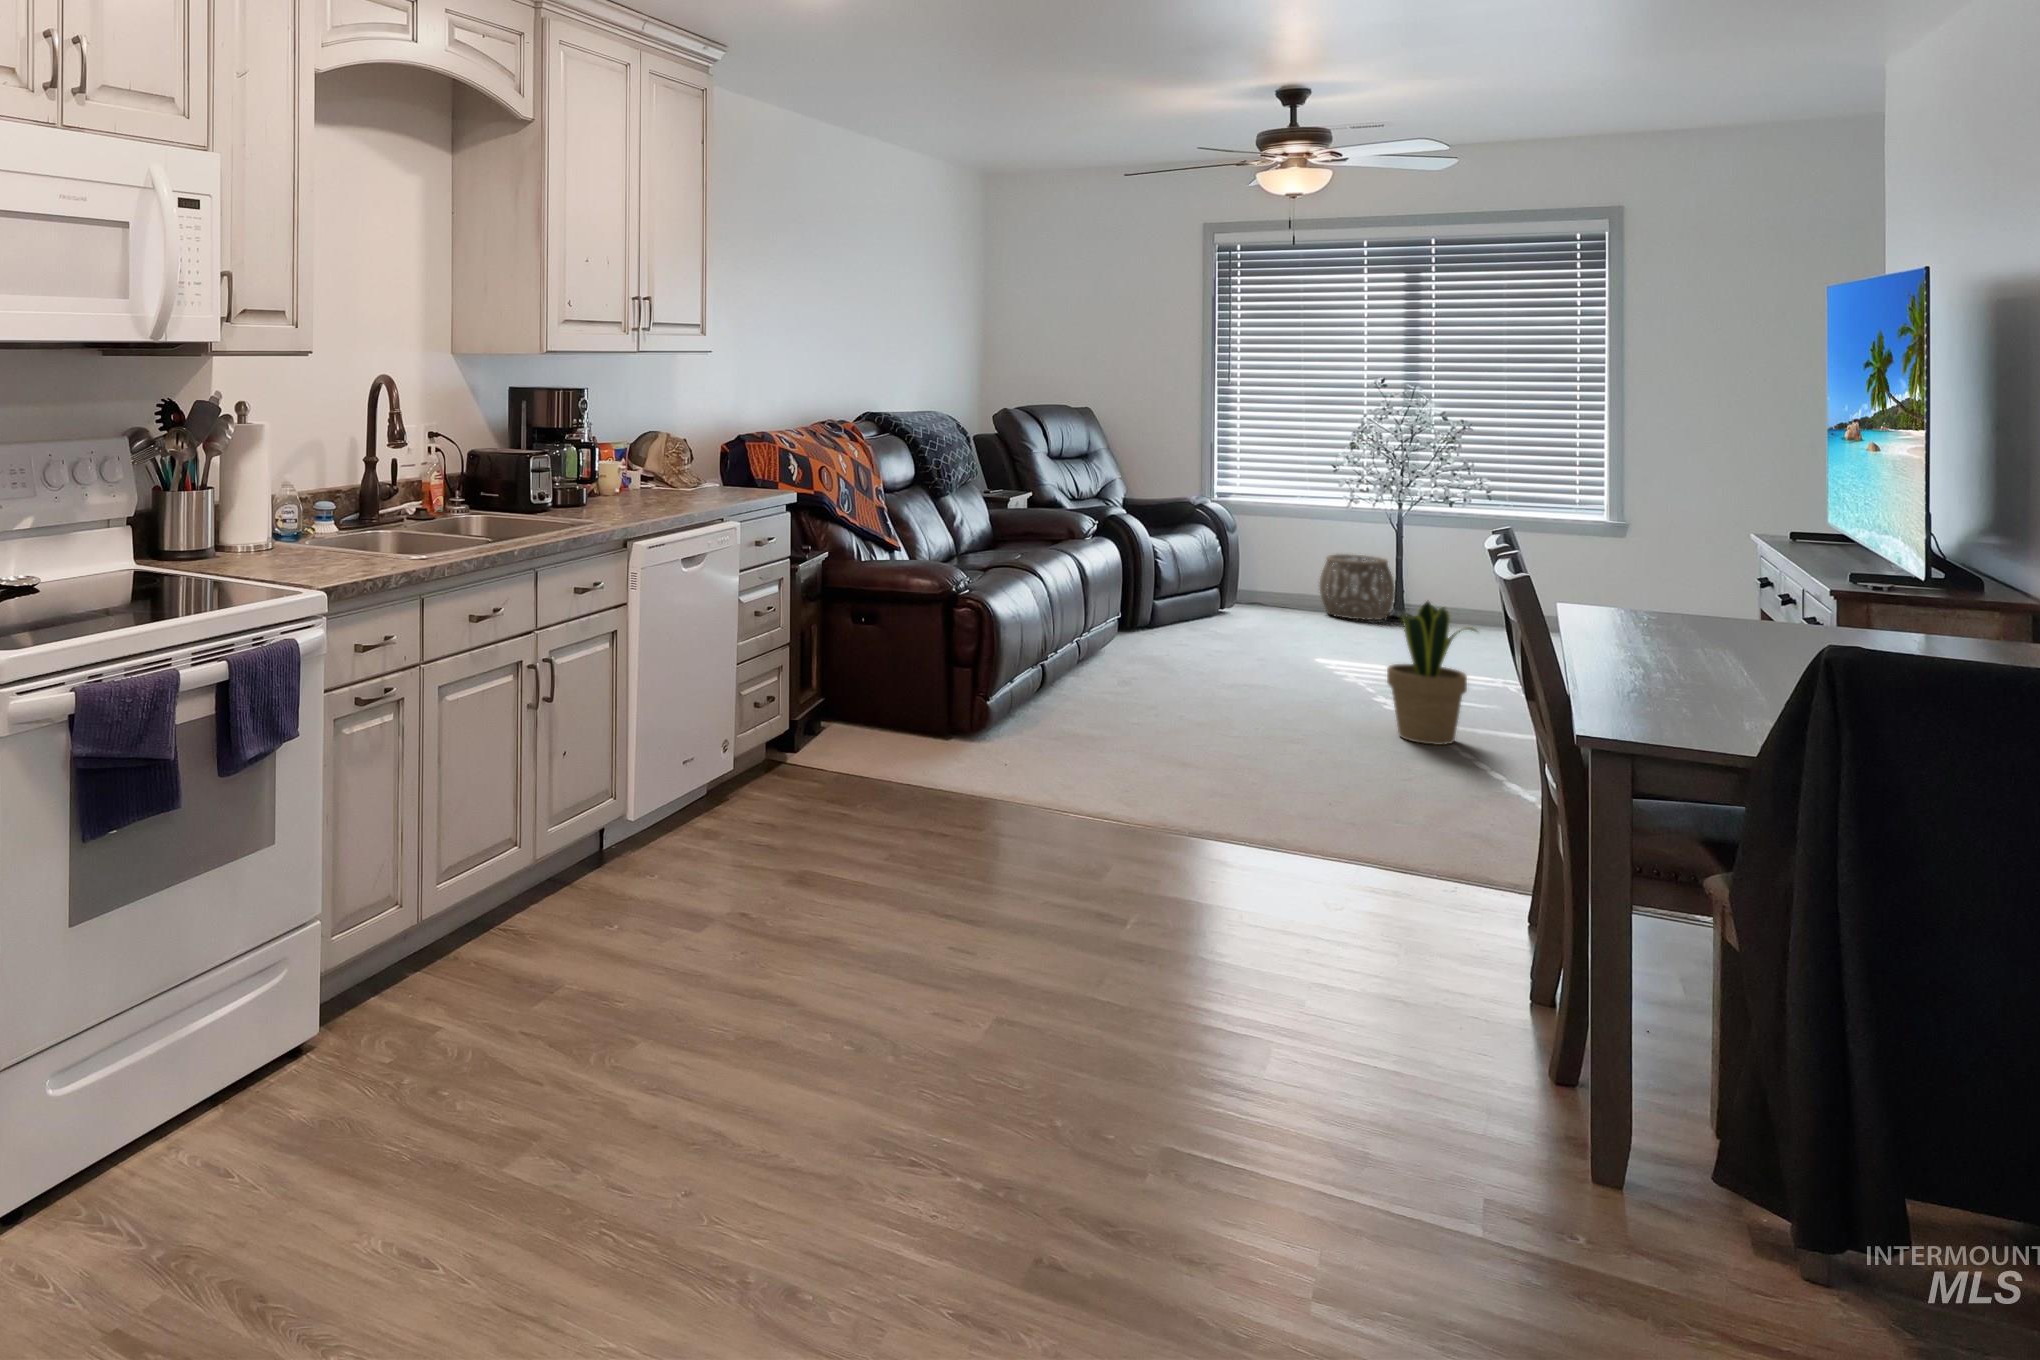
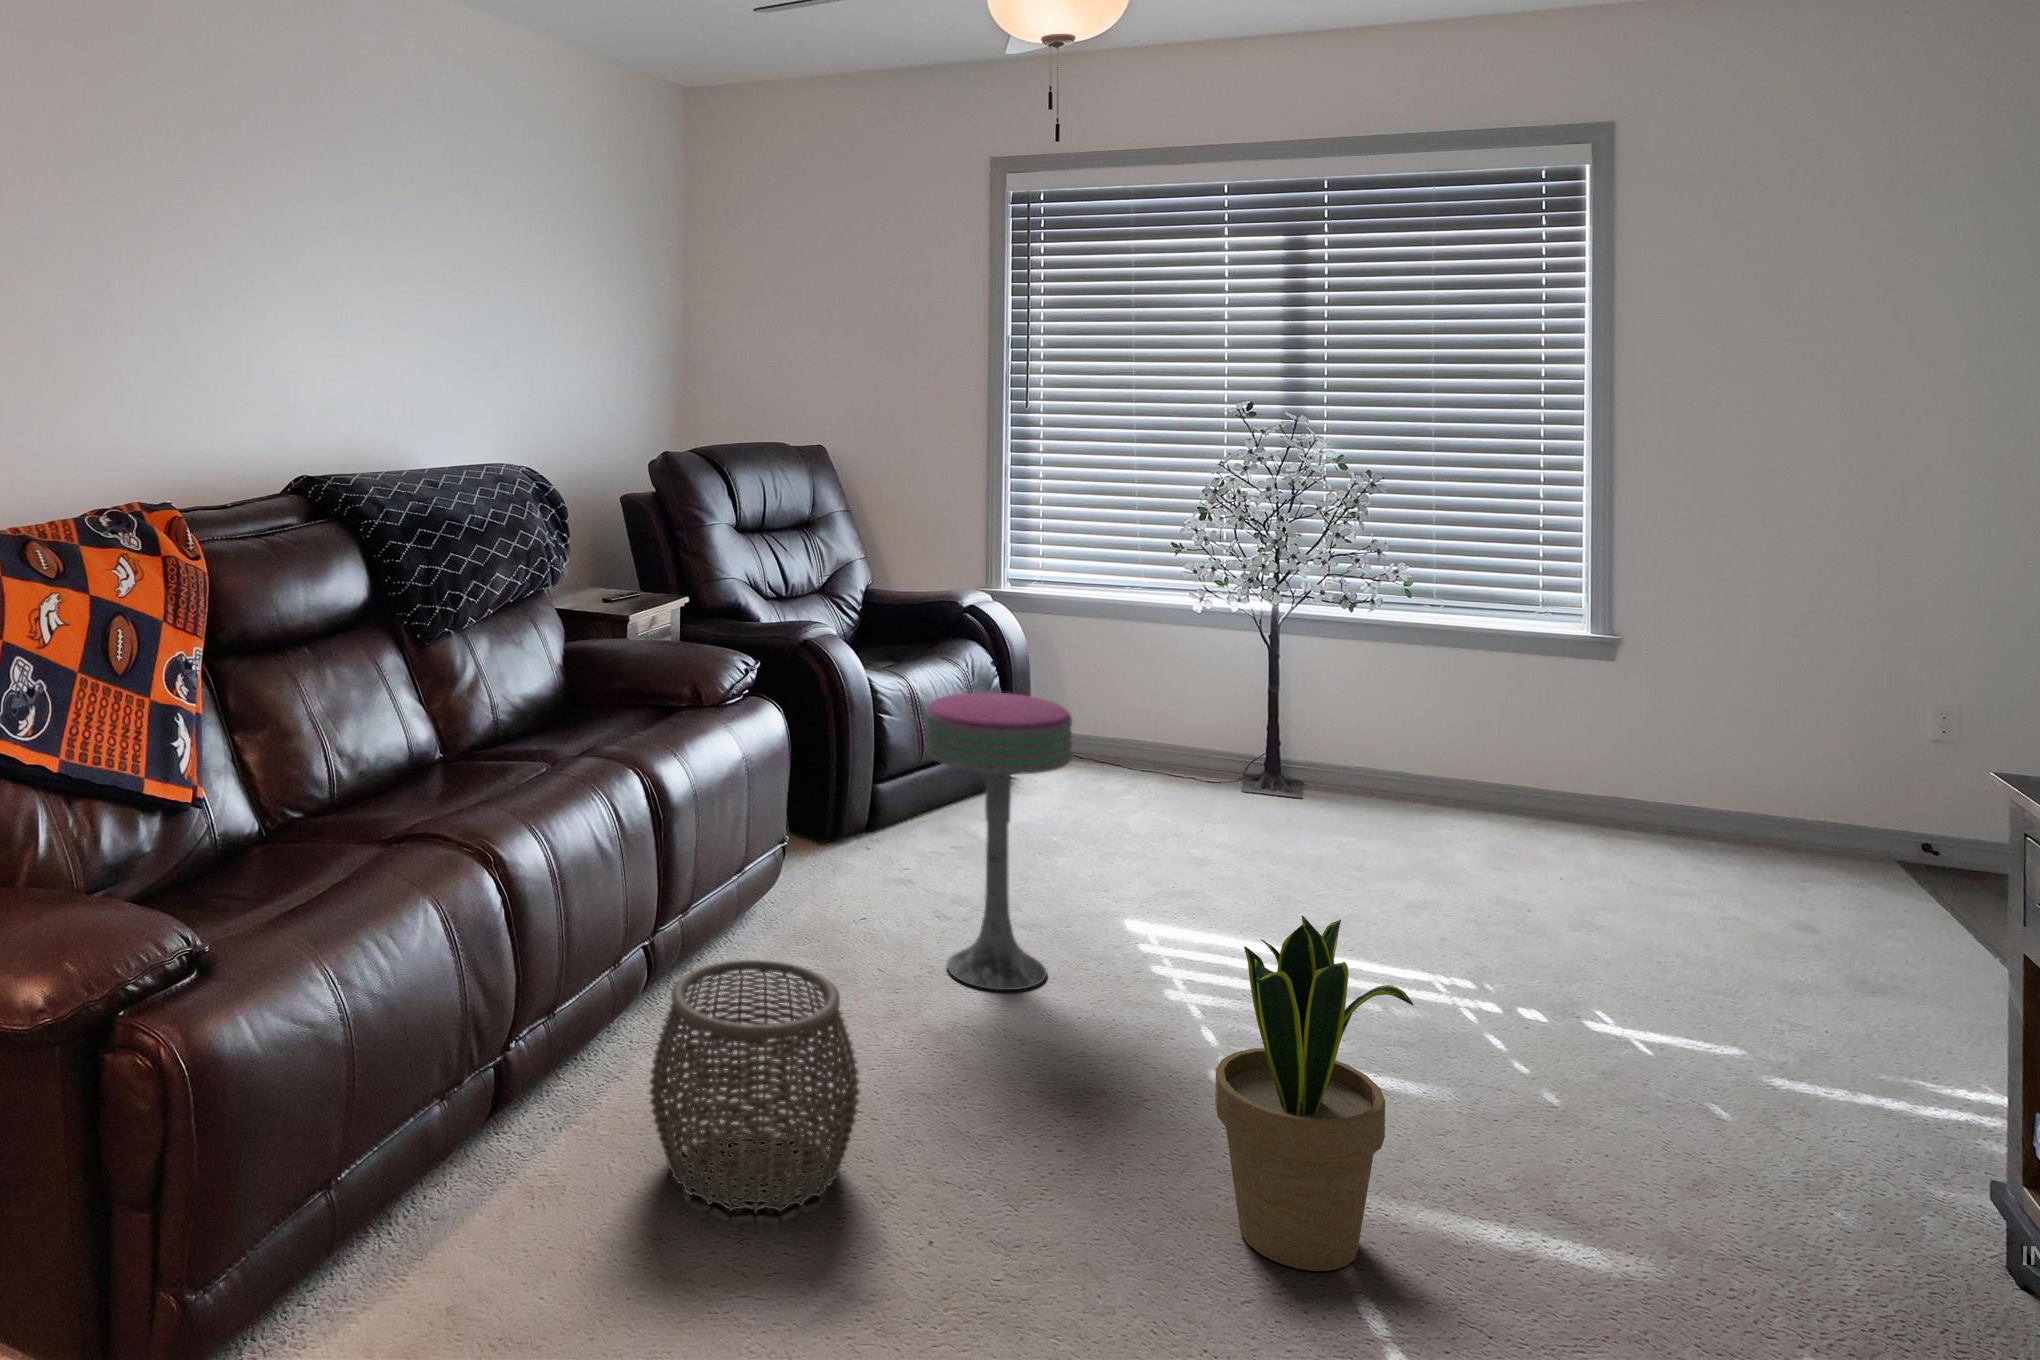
bar stool: none [1212,532,1295,679] -> present [925,692,1072,990]
woven basket: present [1319,554,1395,620] -> present [649,960,860,1213]

